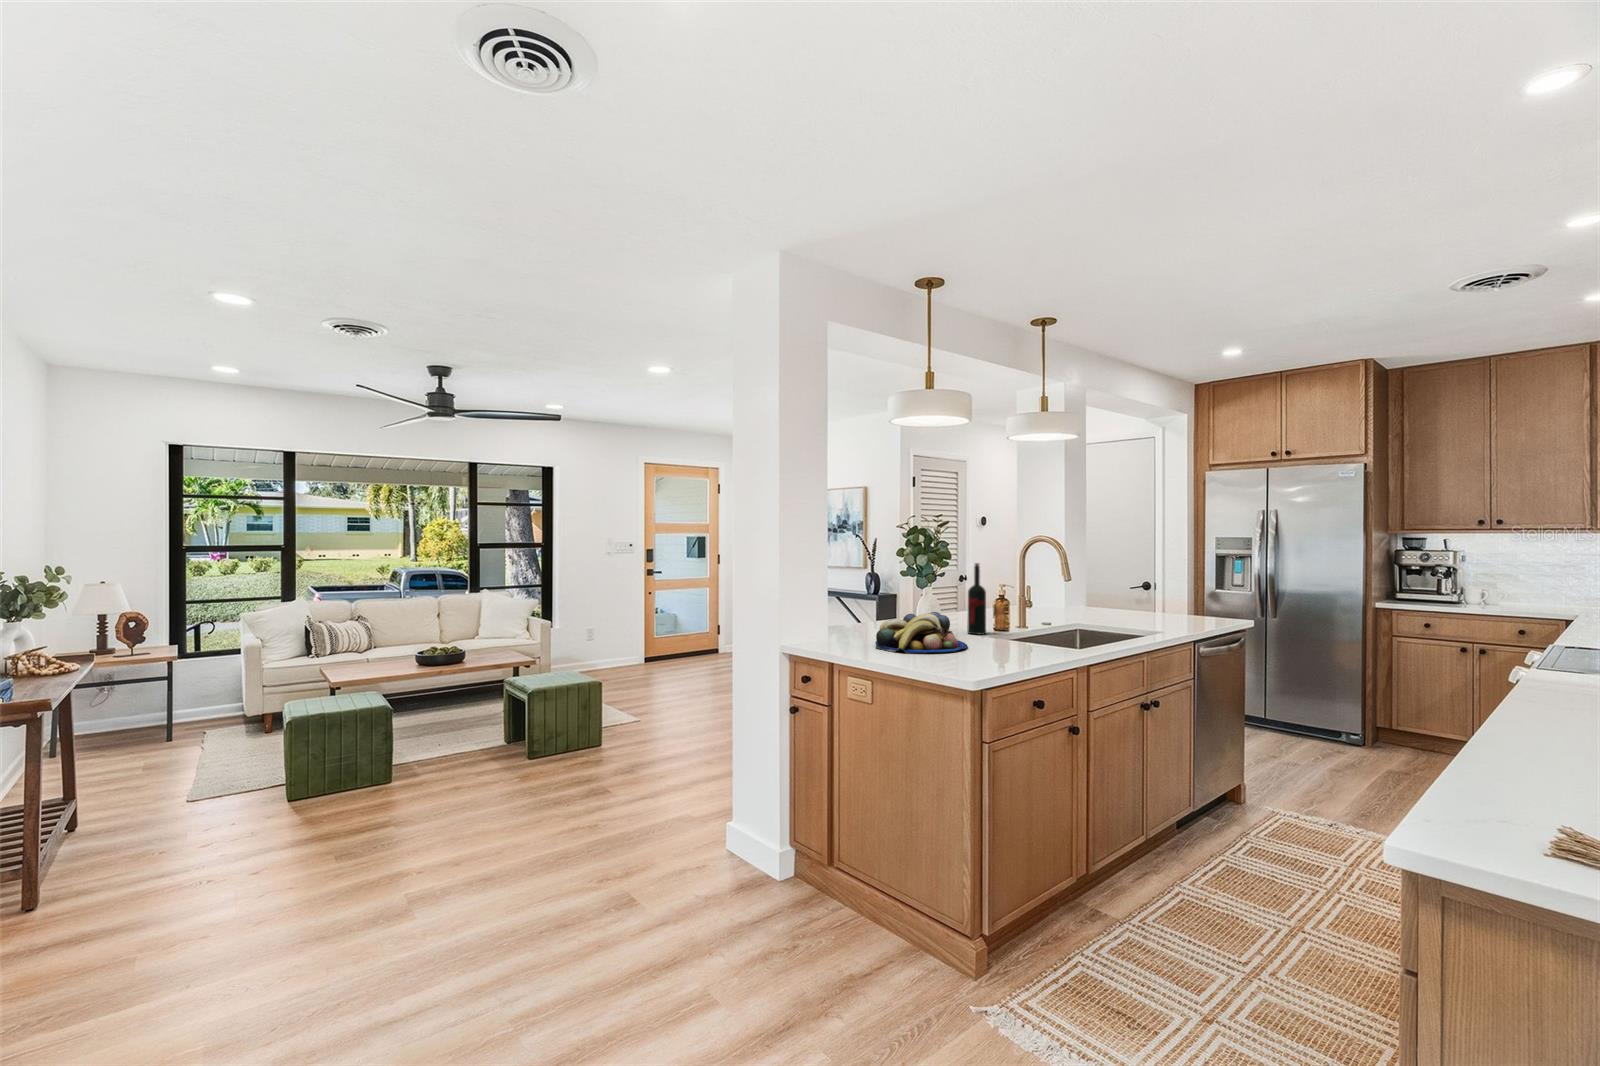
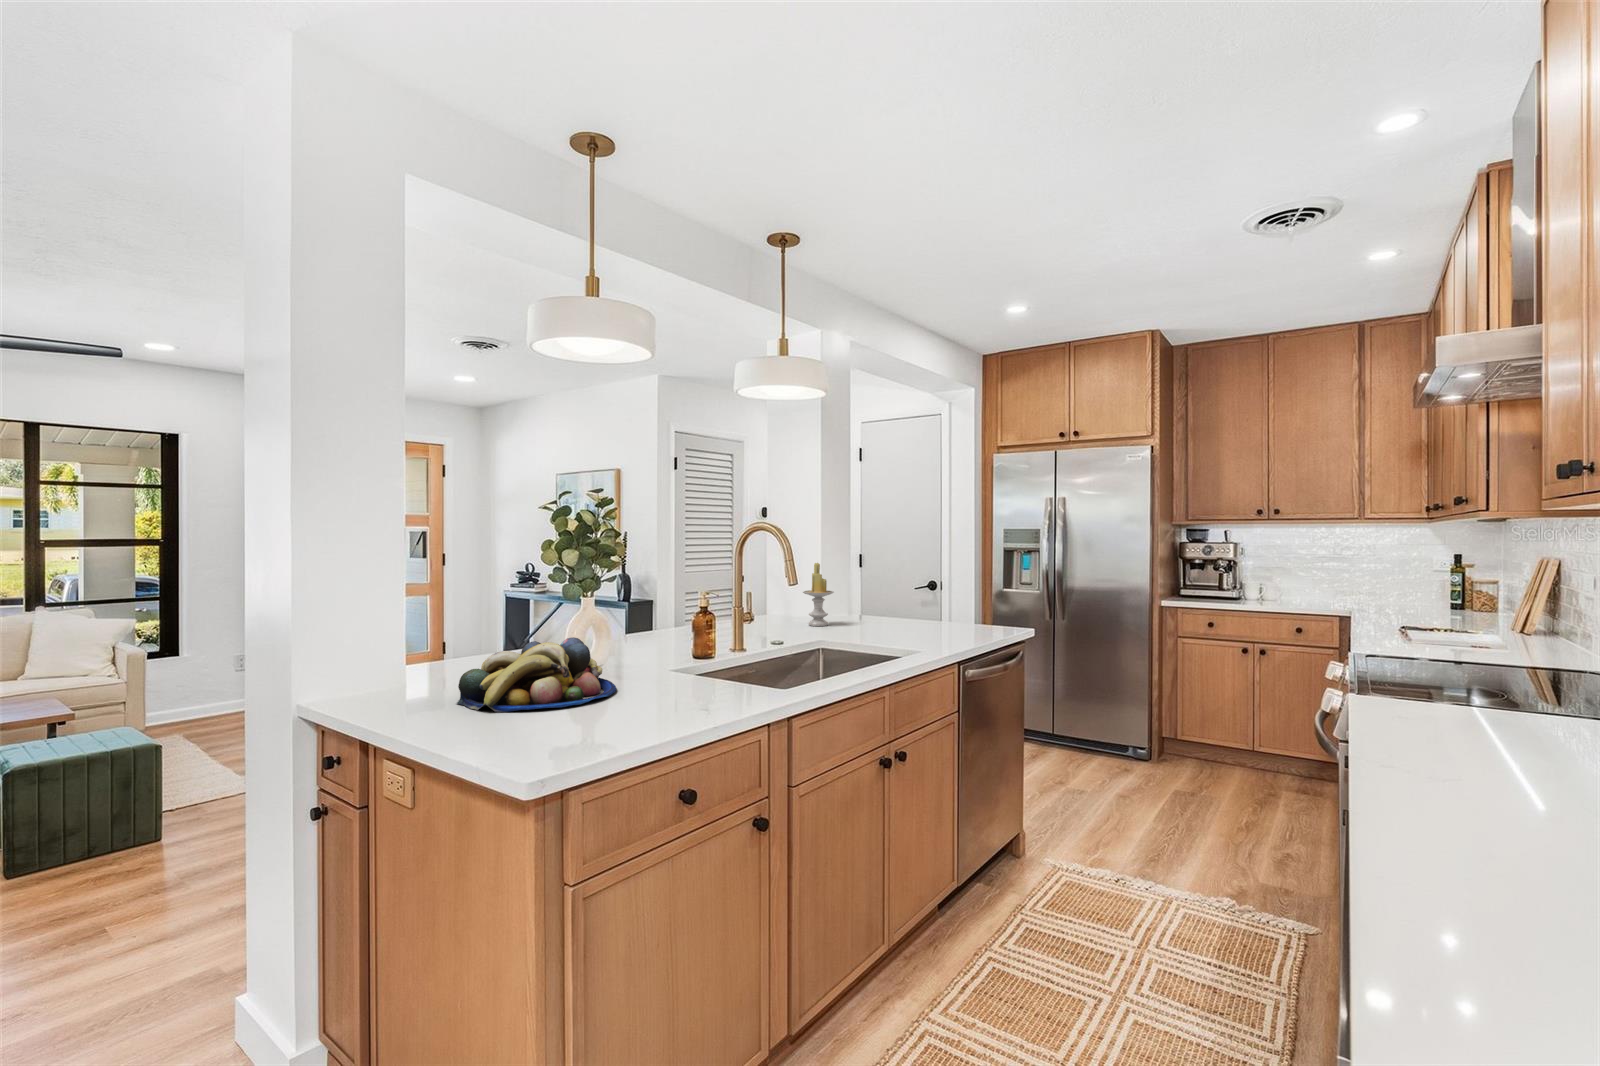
wine bottle: present [967,563,986,635] -> none [645,561,674,666]
candle: none [1057,565,1082,614] -> present [803,563,834,626]

